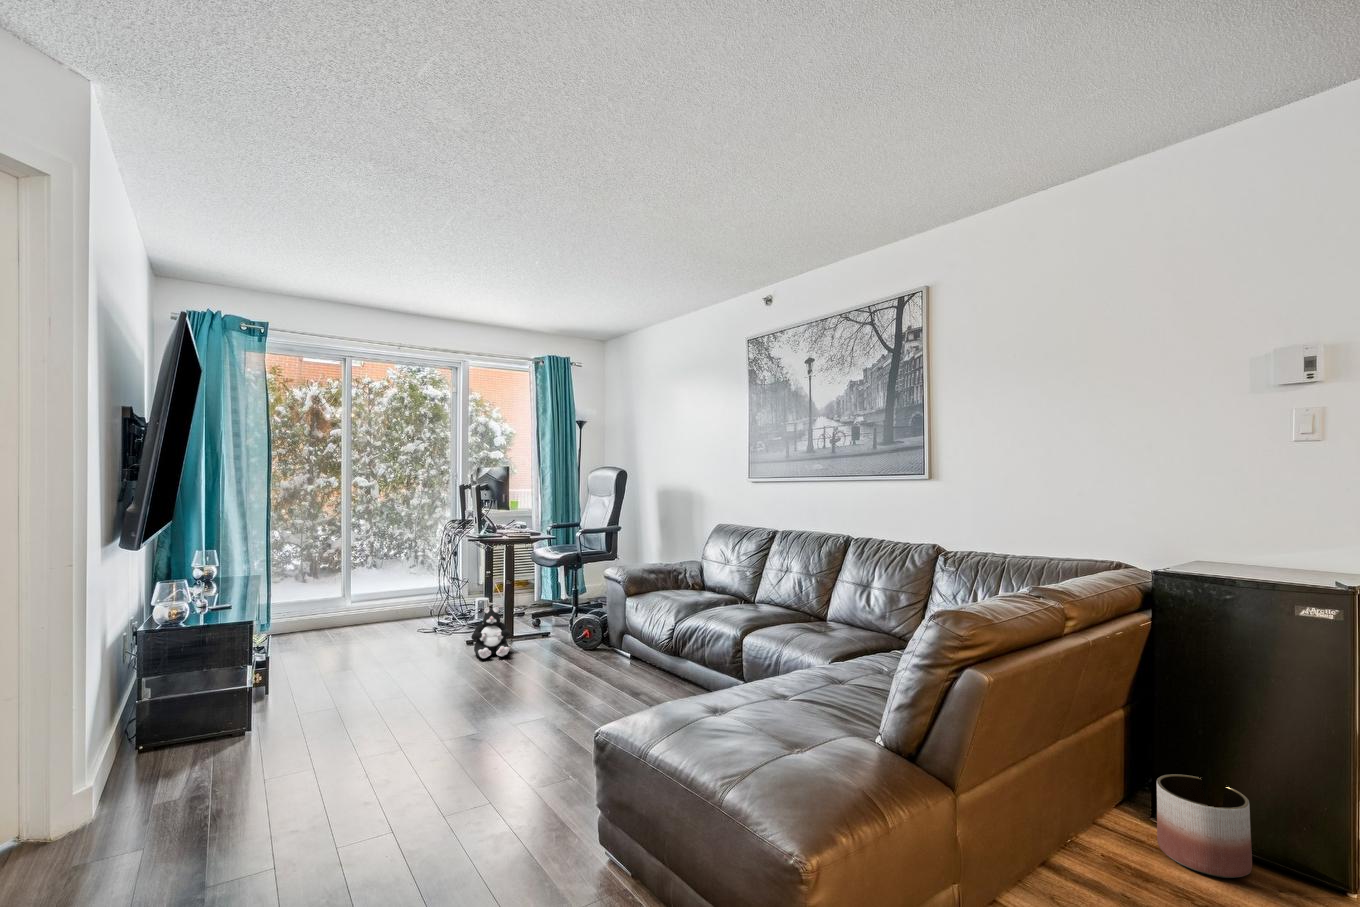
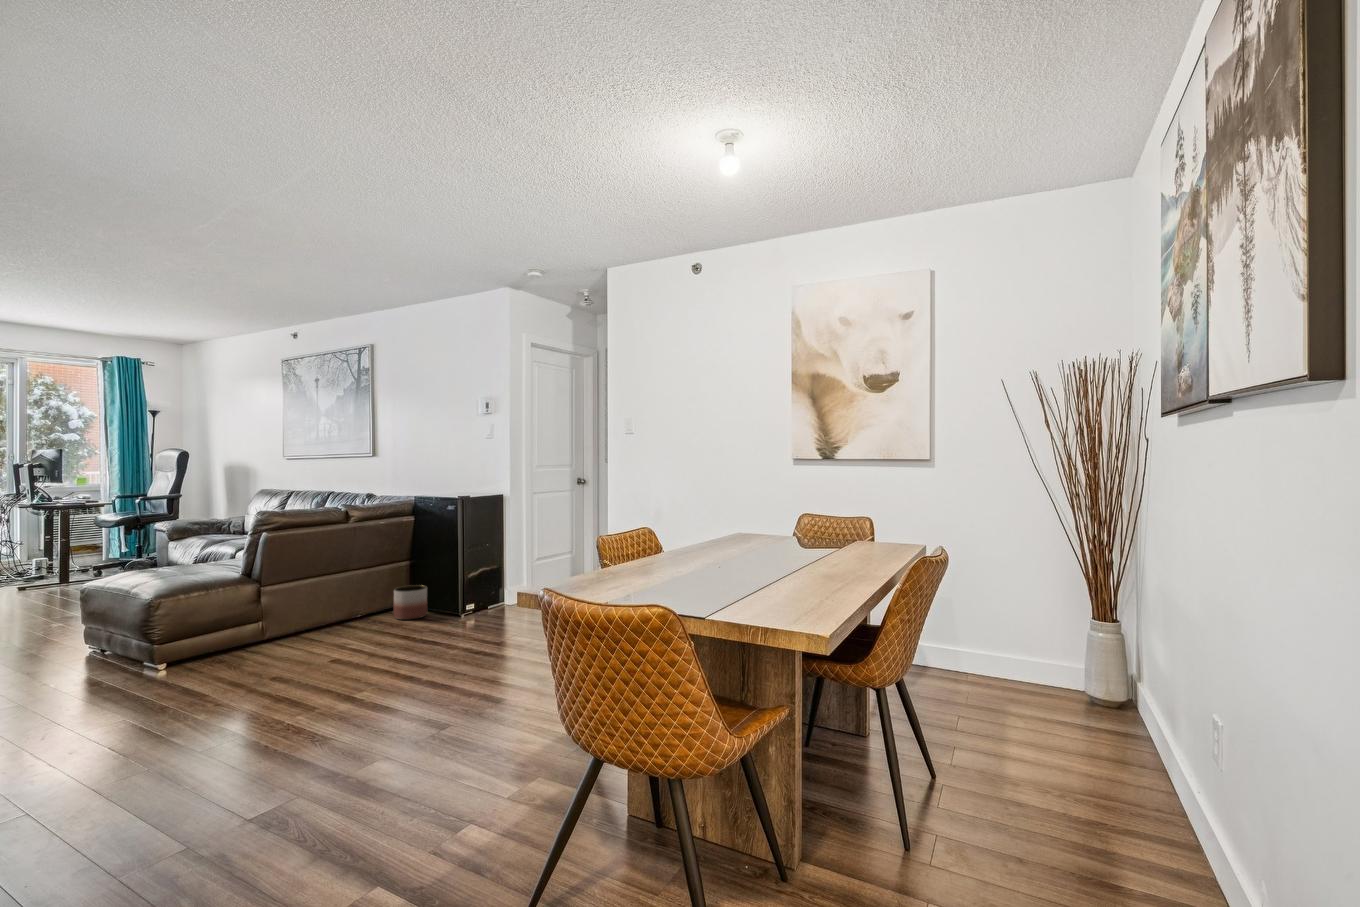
plush toy: present [471,606,510,658] -> none [20,556,61,595]

